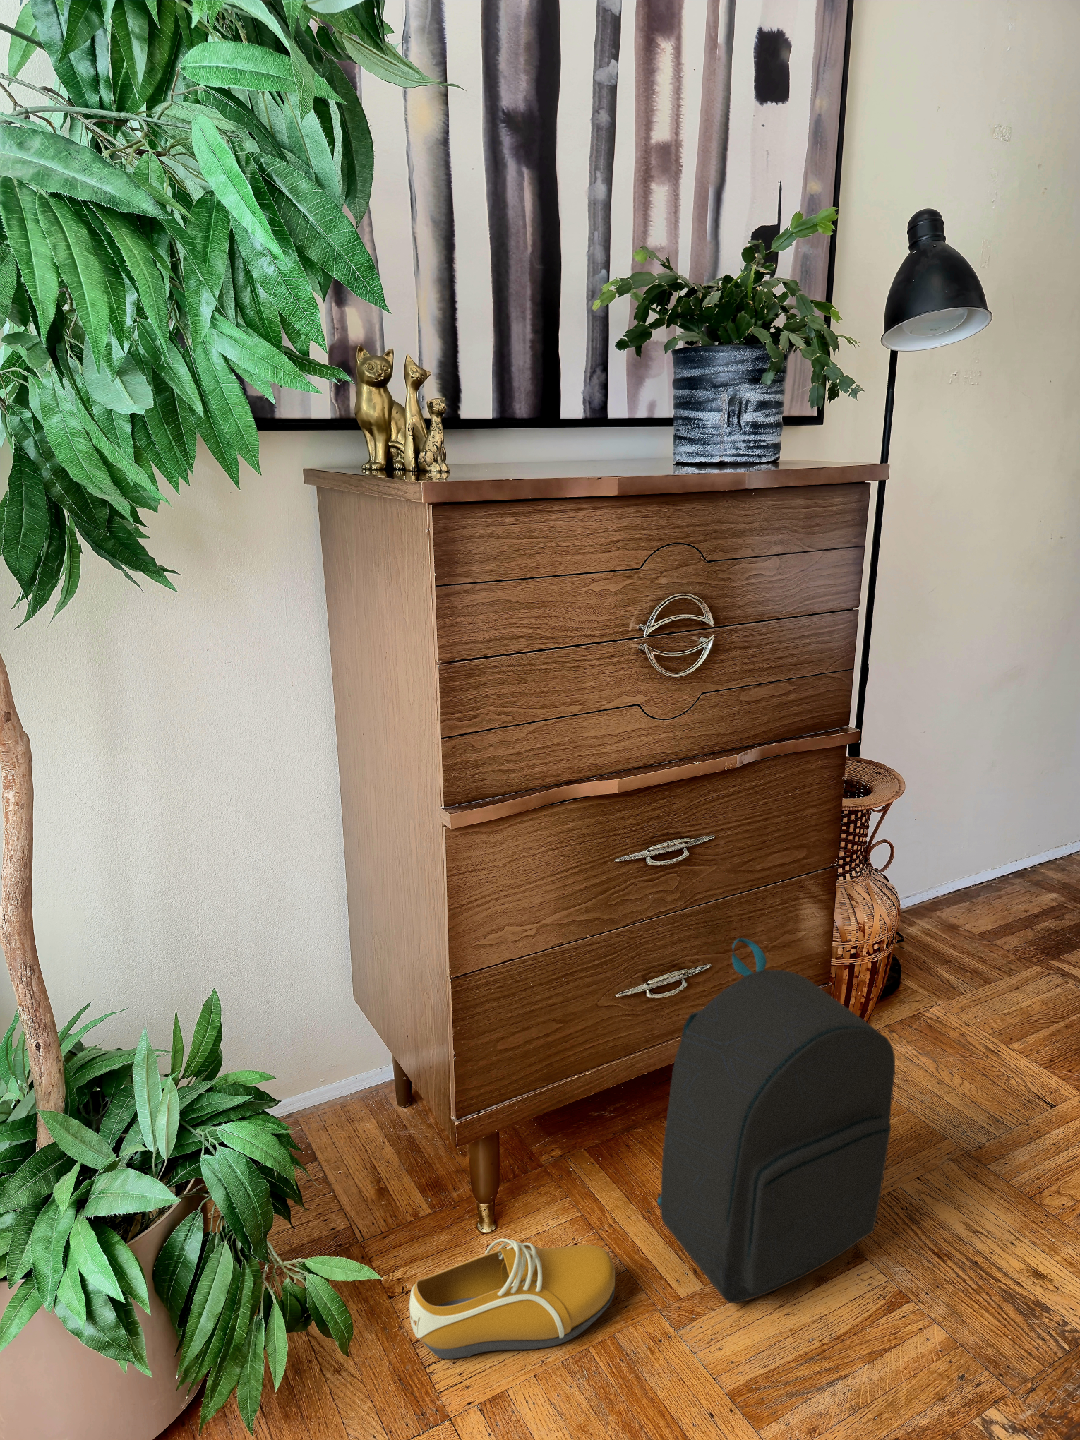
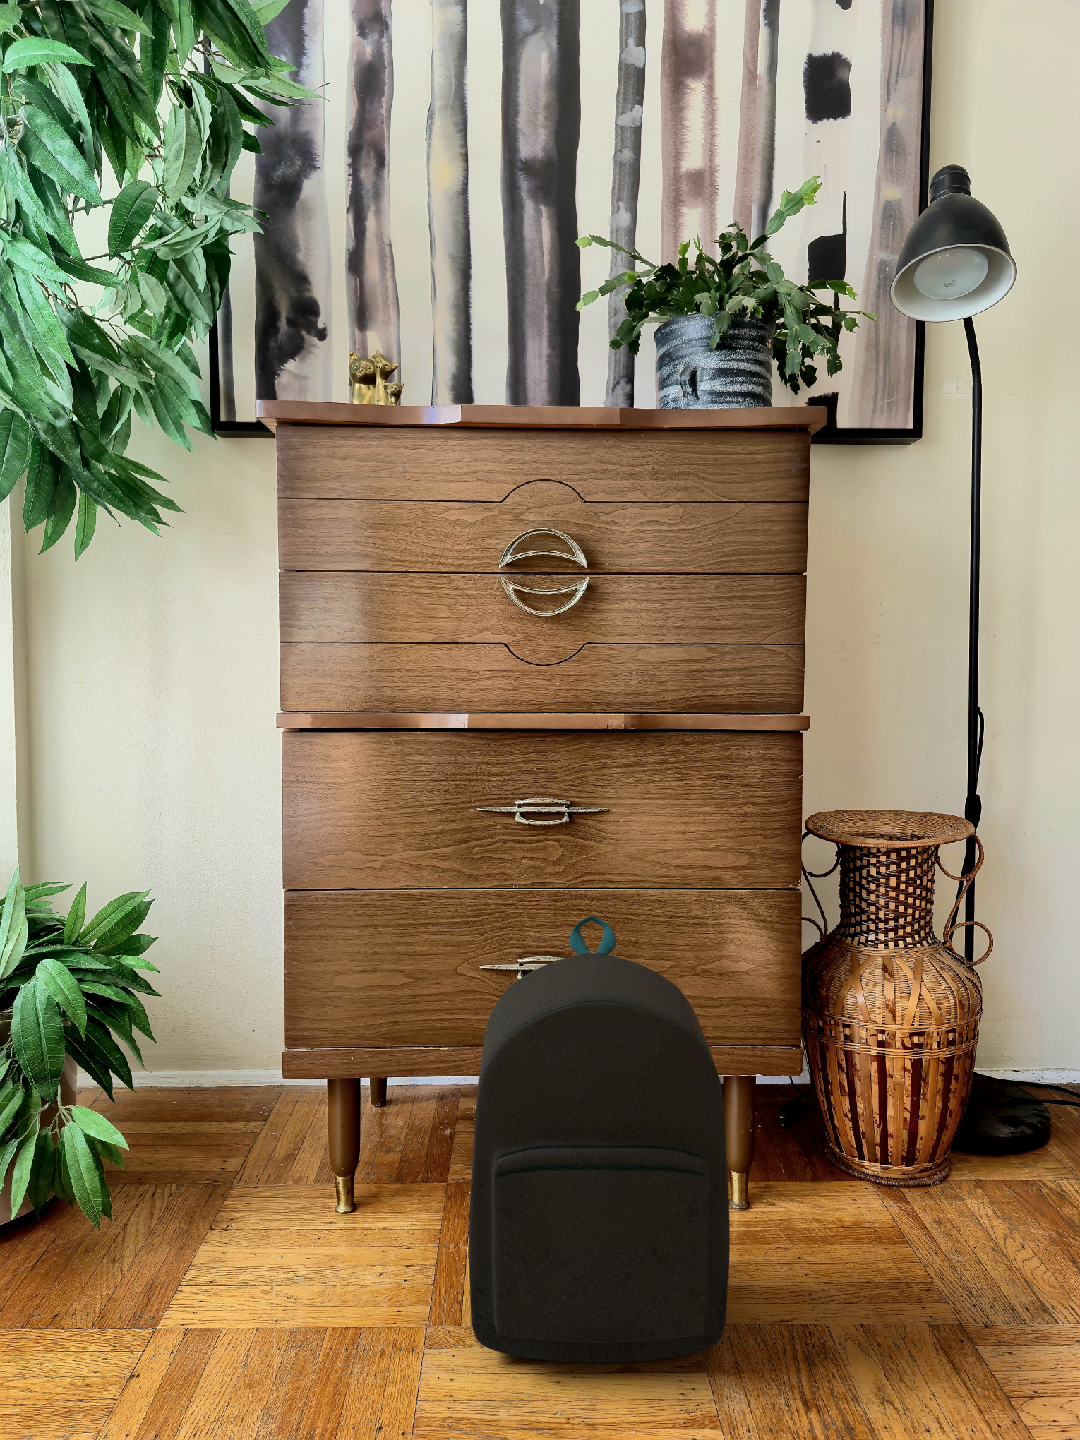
shoe: present [409,1239,615,1359] -> none [164,1186,390,1320]

